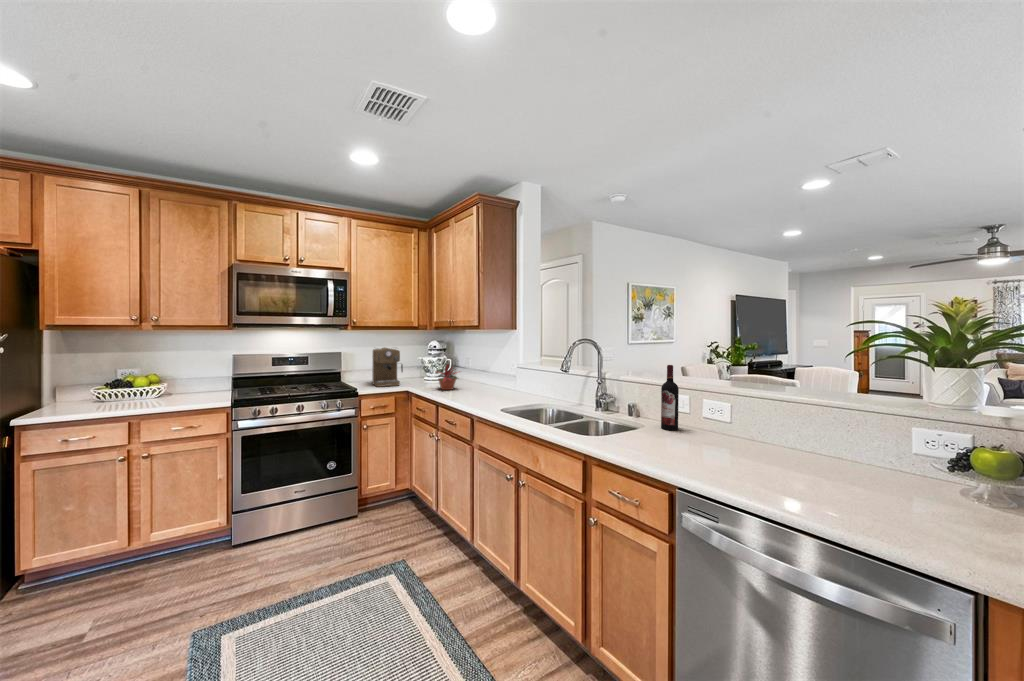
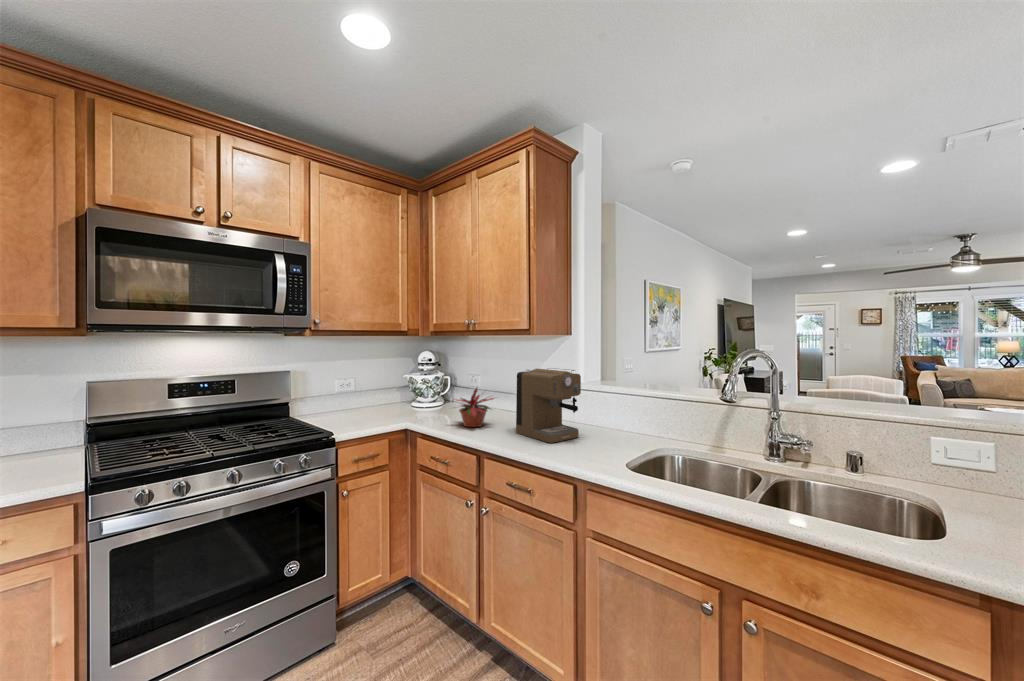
coffee maker: present [372,348,403,387] -> present [516,369,581,443]
wine bottle: present [661,365,679,430] -> none [952,394,993,507]

